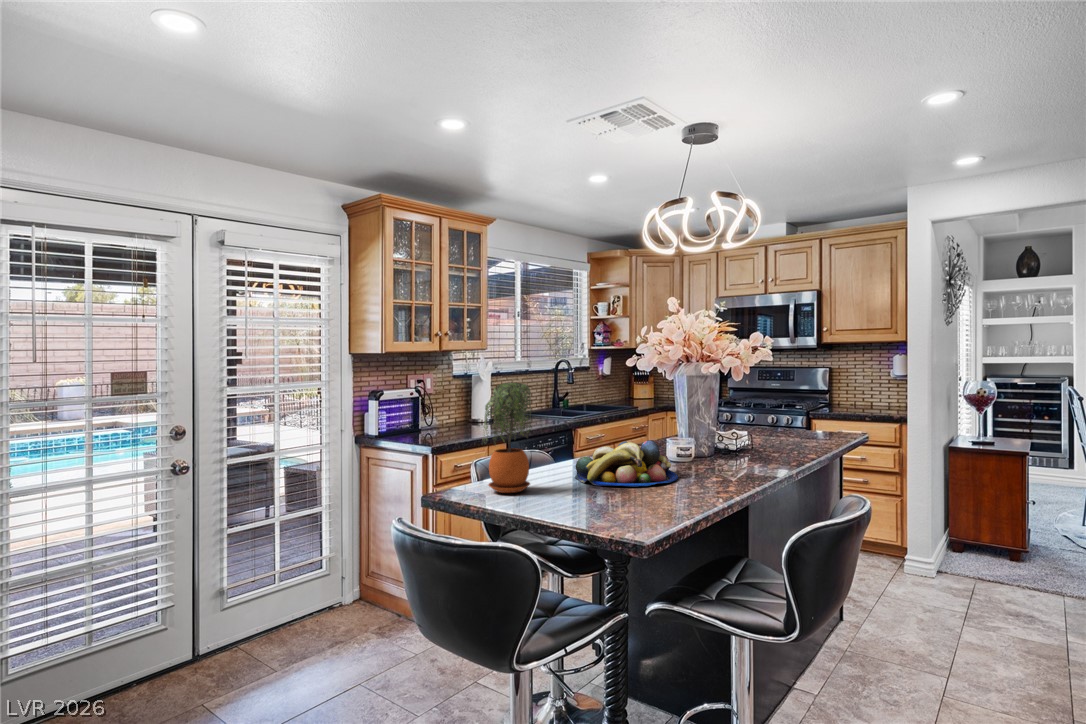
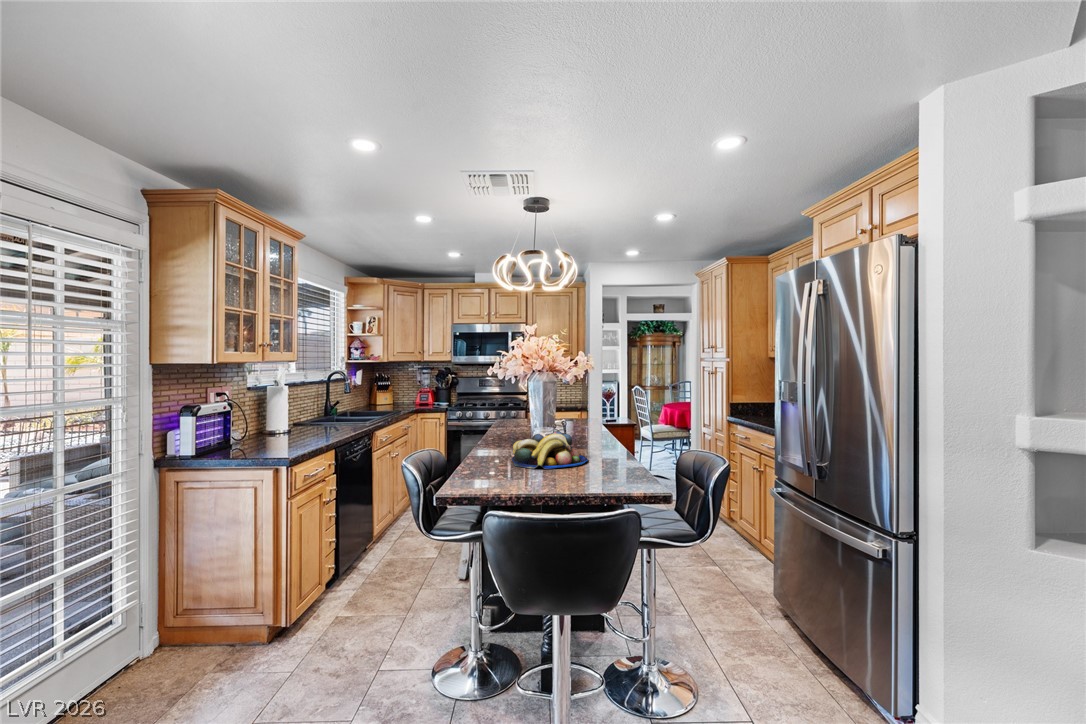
potted plant: present [483,382,531,493] -> none [476,388,515,485]

